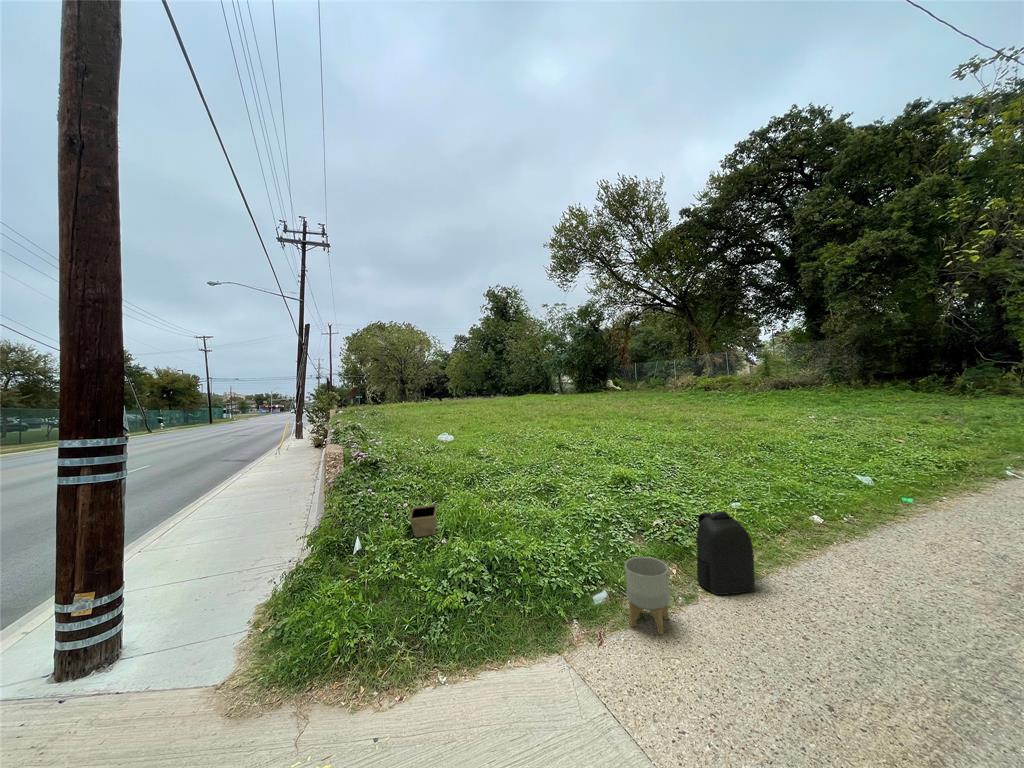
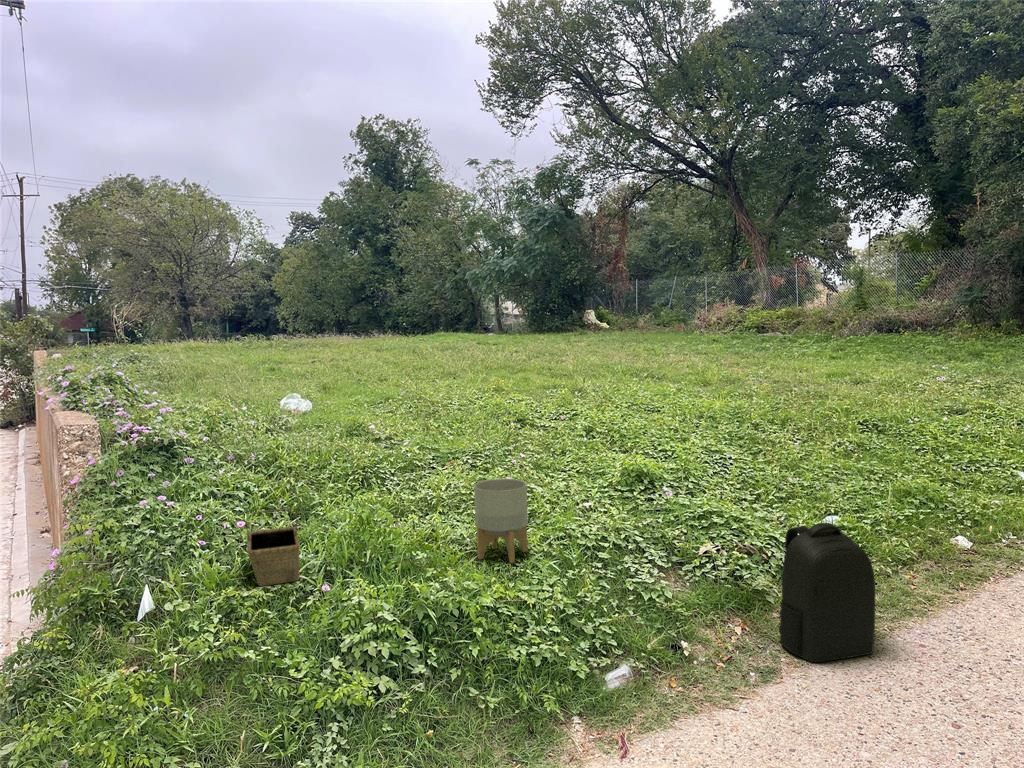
planter: present [625,557,670,635] -> present [474,478,528,563]

